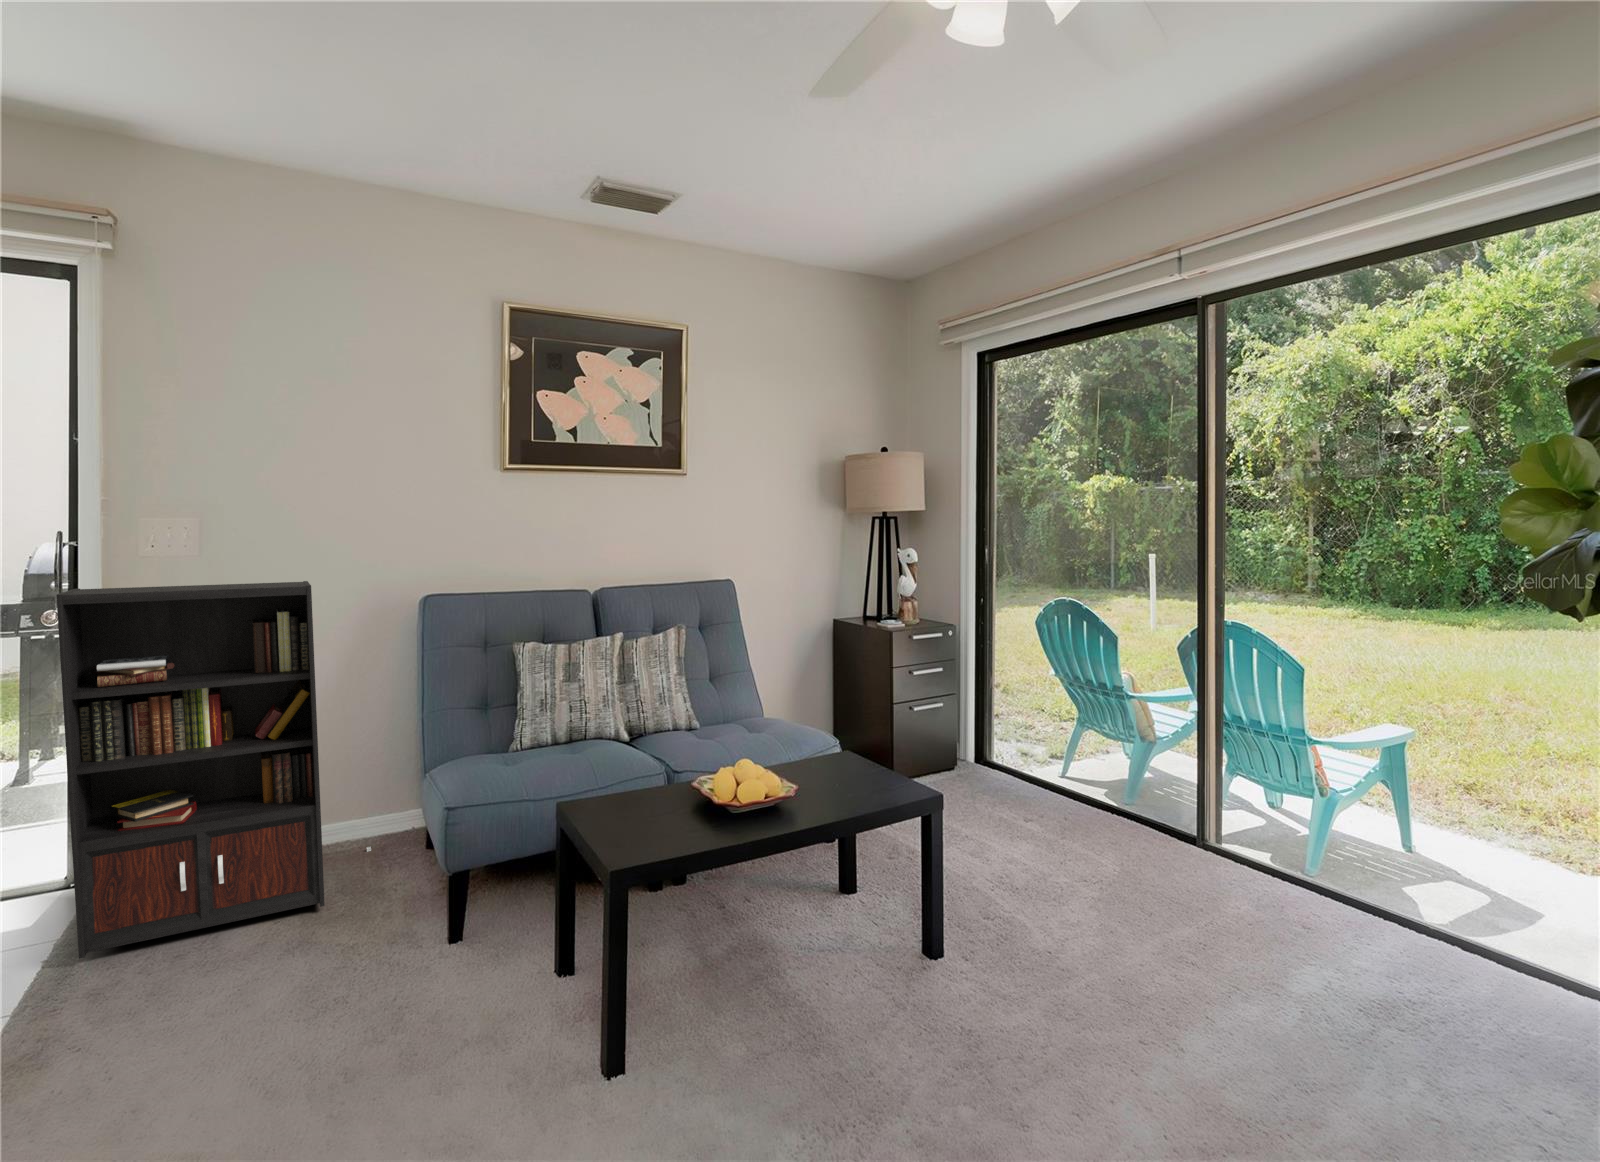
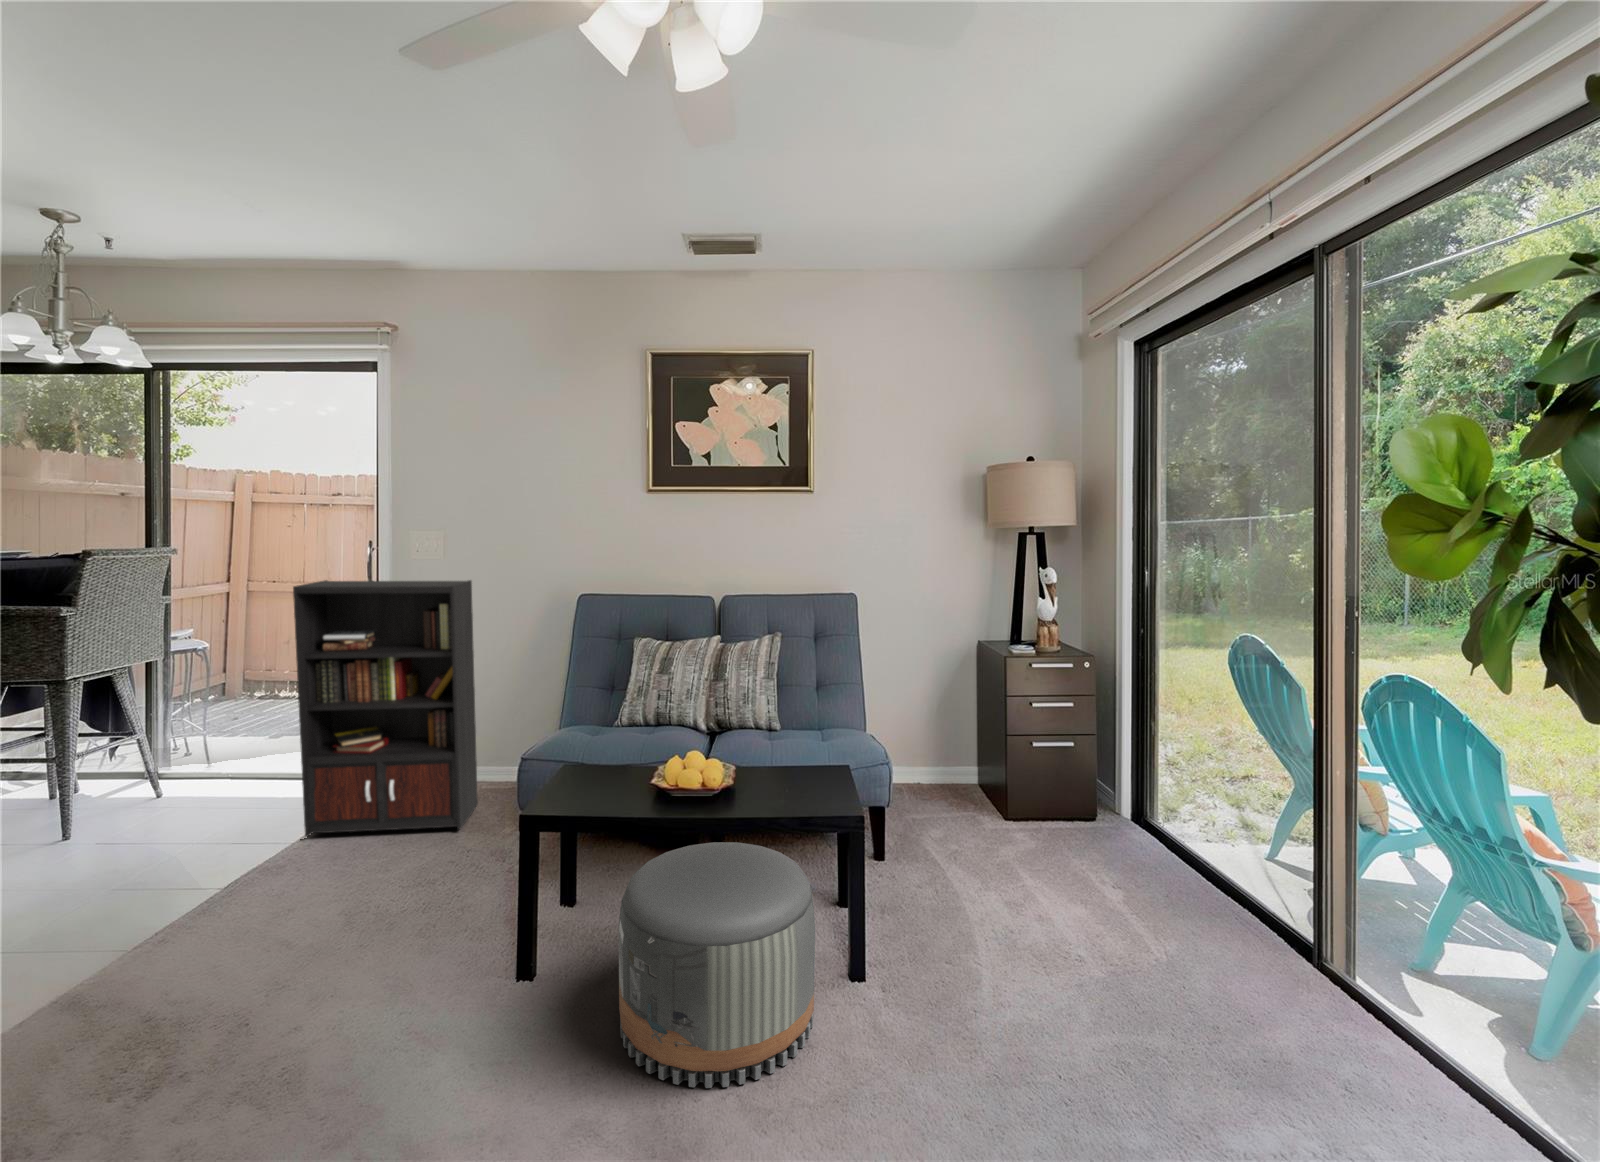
pouf: none [712,828,918,1077] -> present [618,842,815,1088]

